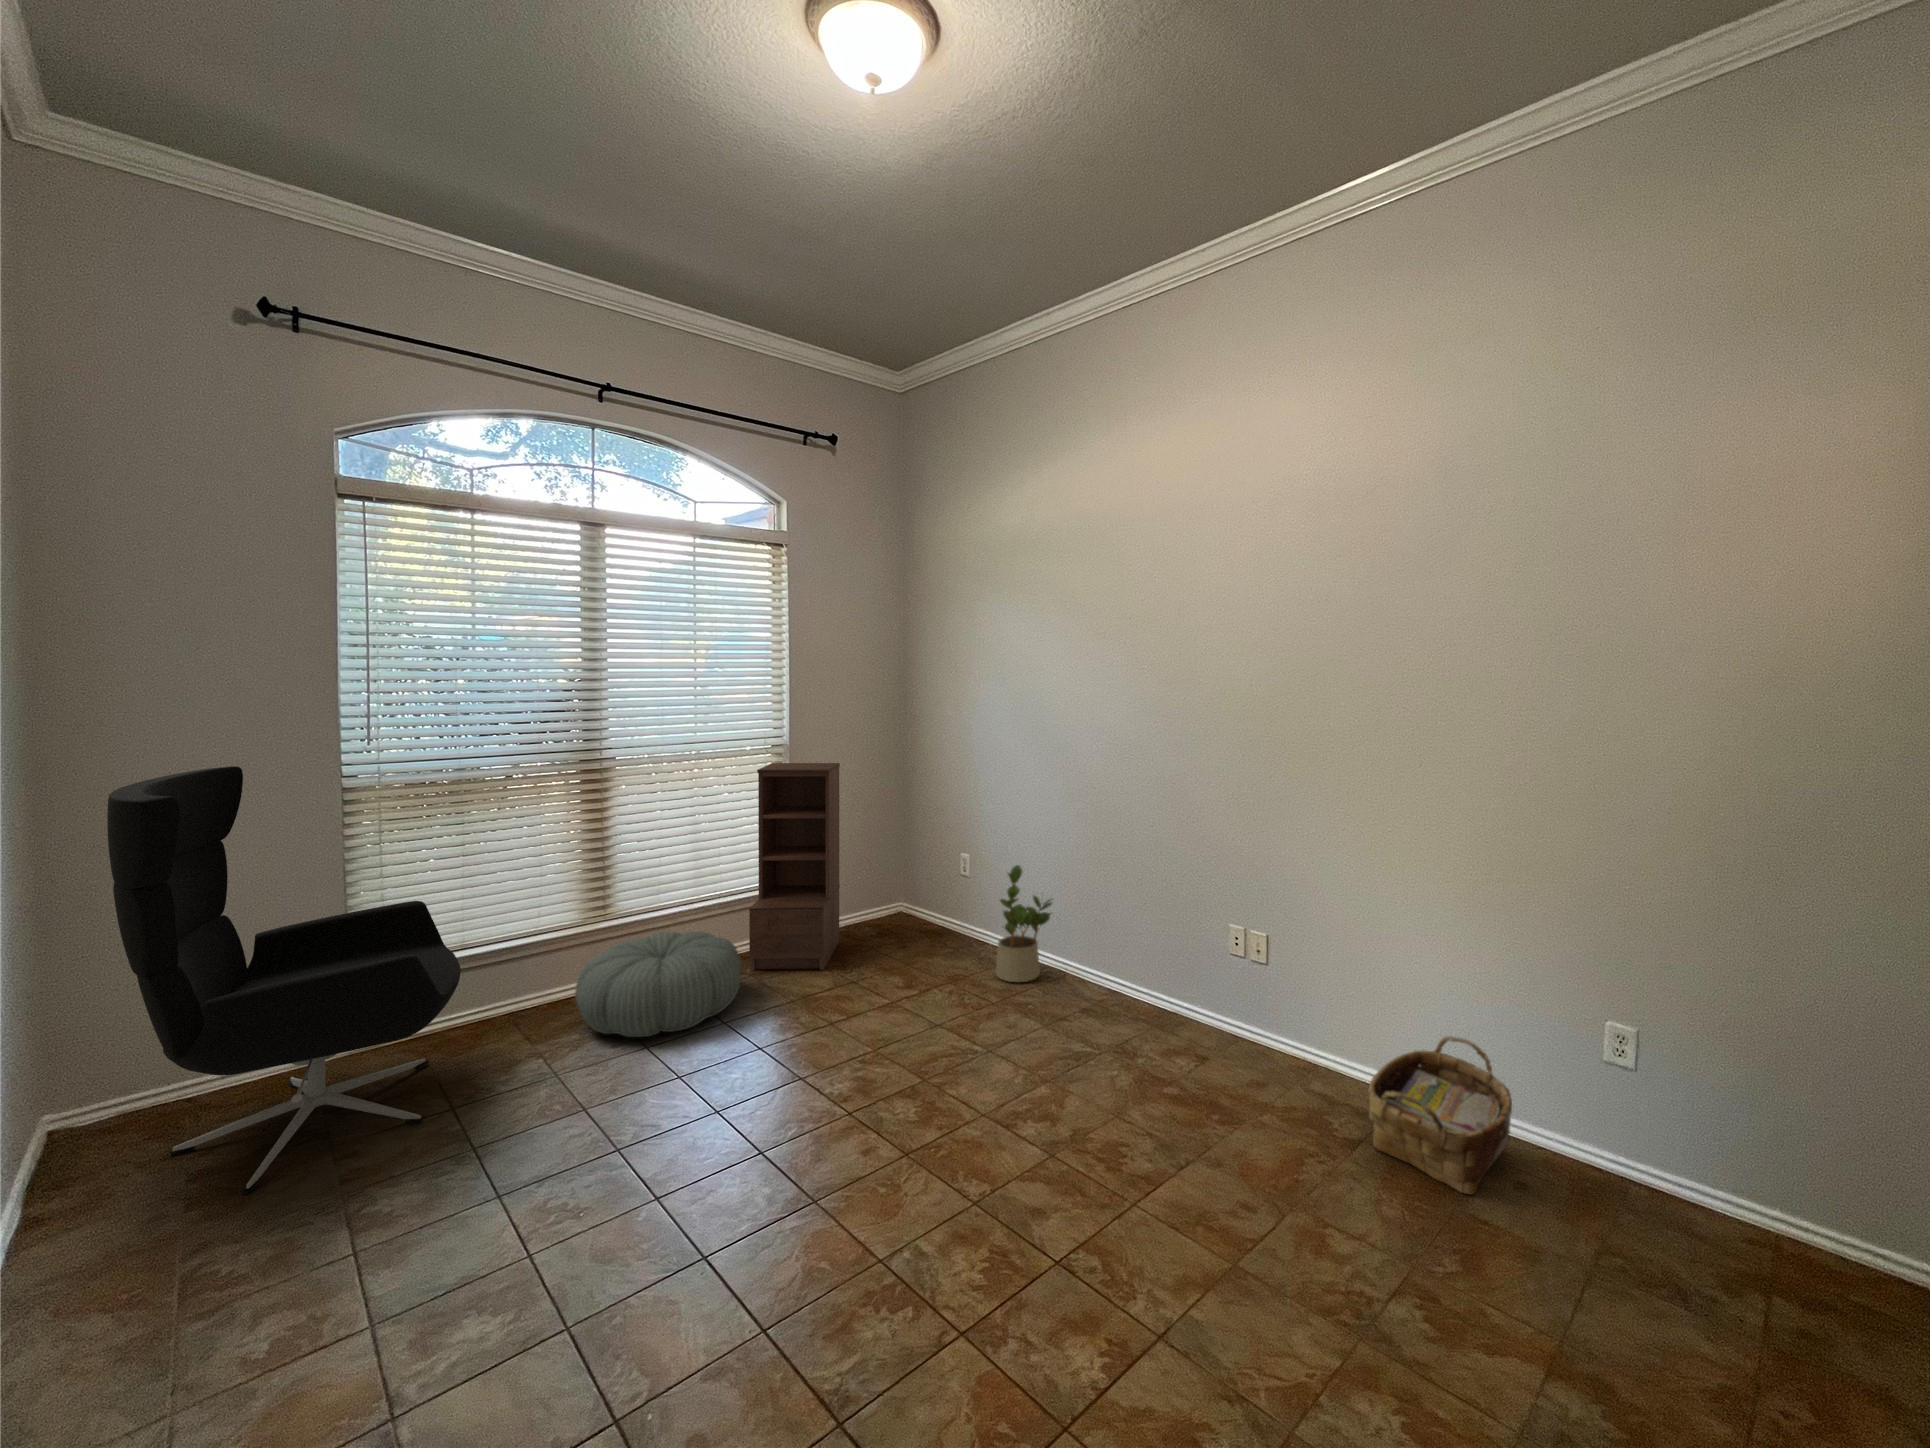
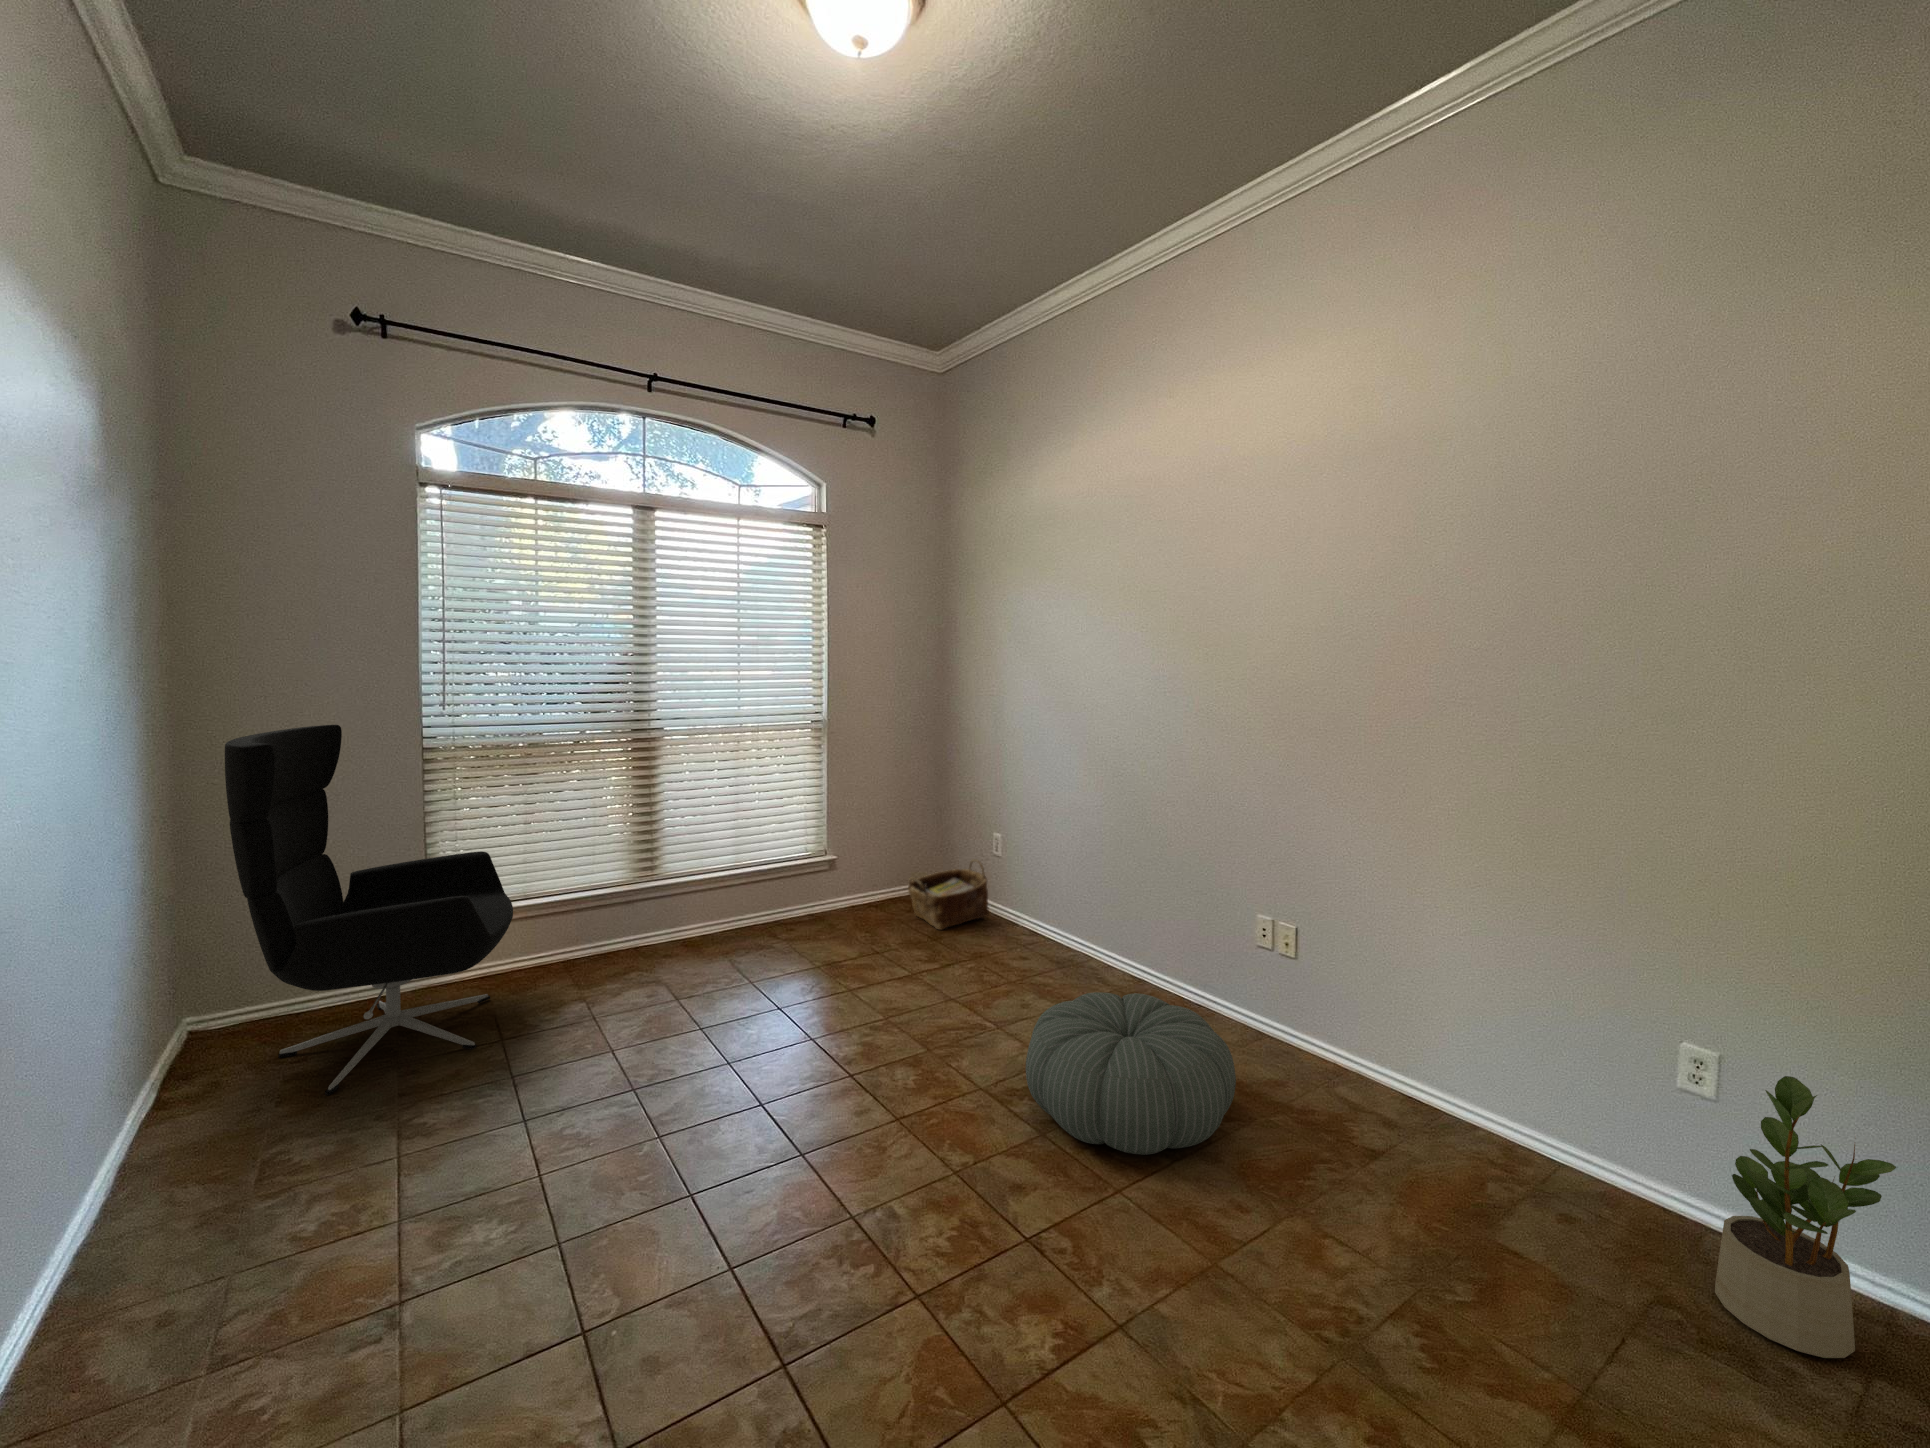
bookshelf: present [749,763,840,971] -> none [782,739,872,941]
potted plant: present [996,865,1052,982] -> present [1715,1076,1896,1358]
pouf: present [575,931,742,1037] -> present [1026,992,1236,1155]
woven basket: present [1368,1036,1512,1194] -> present [908,859,989,930]

